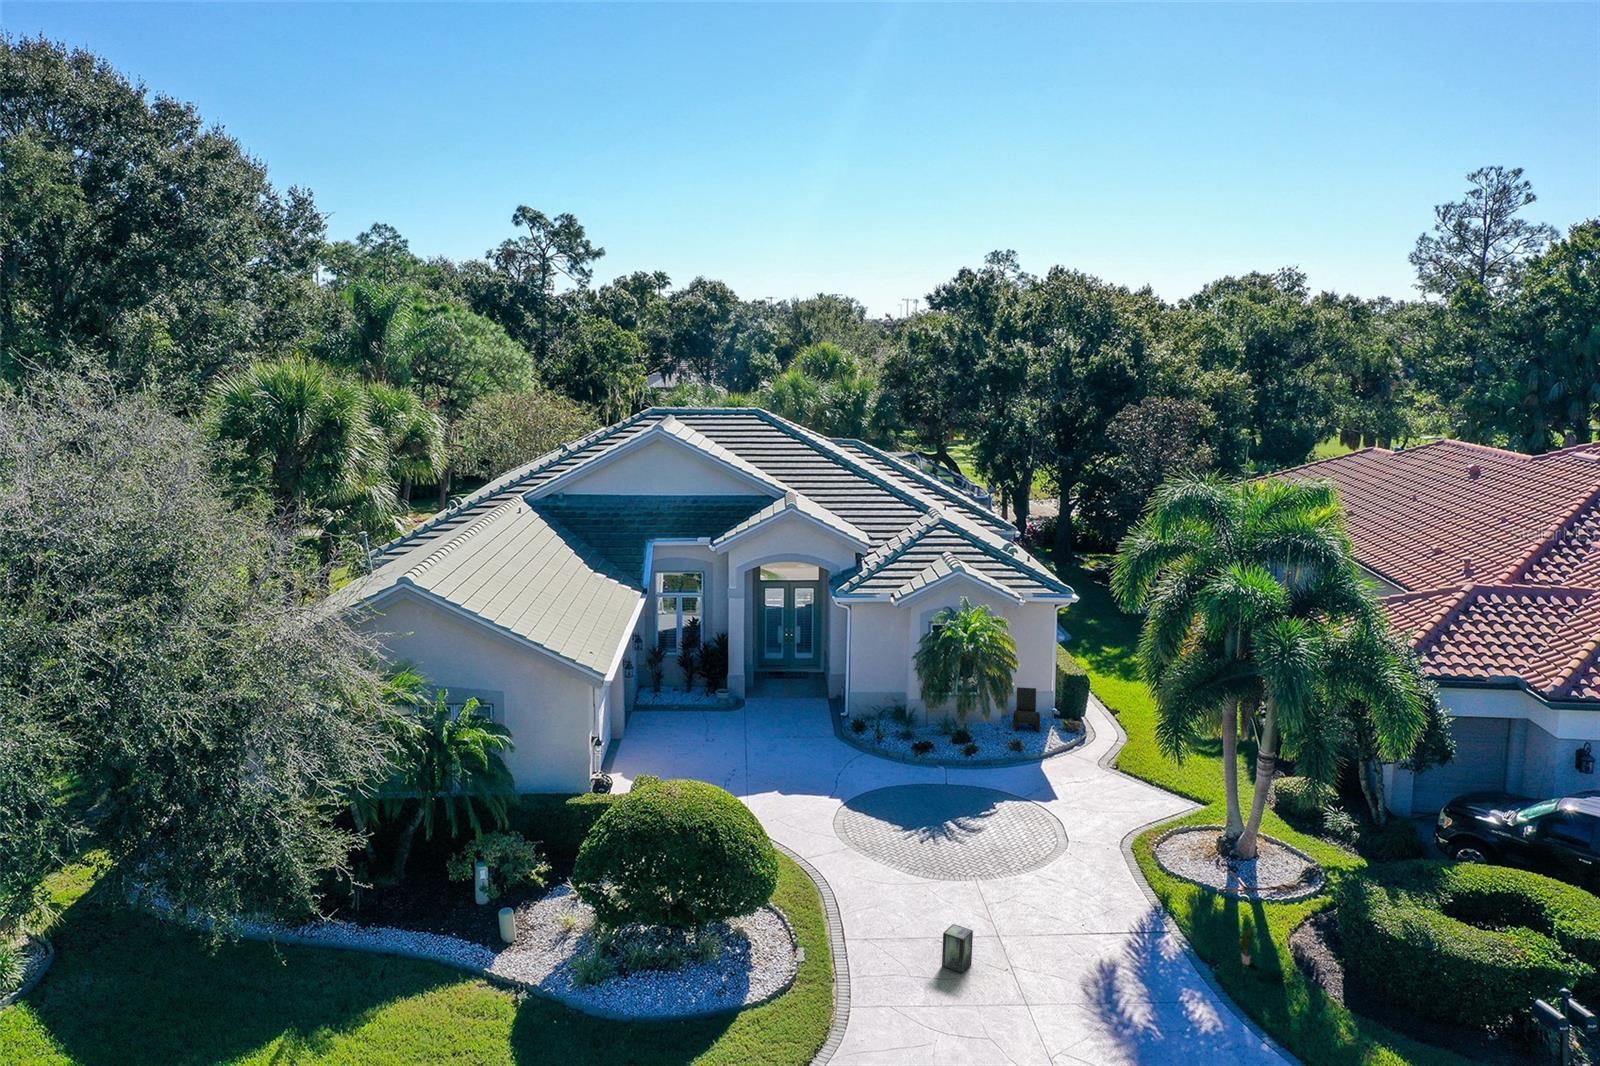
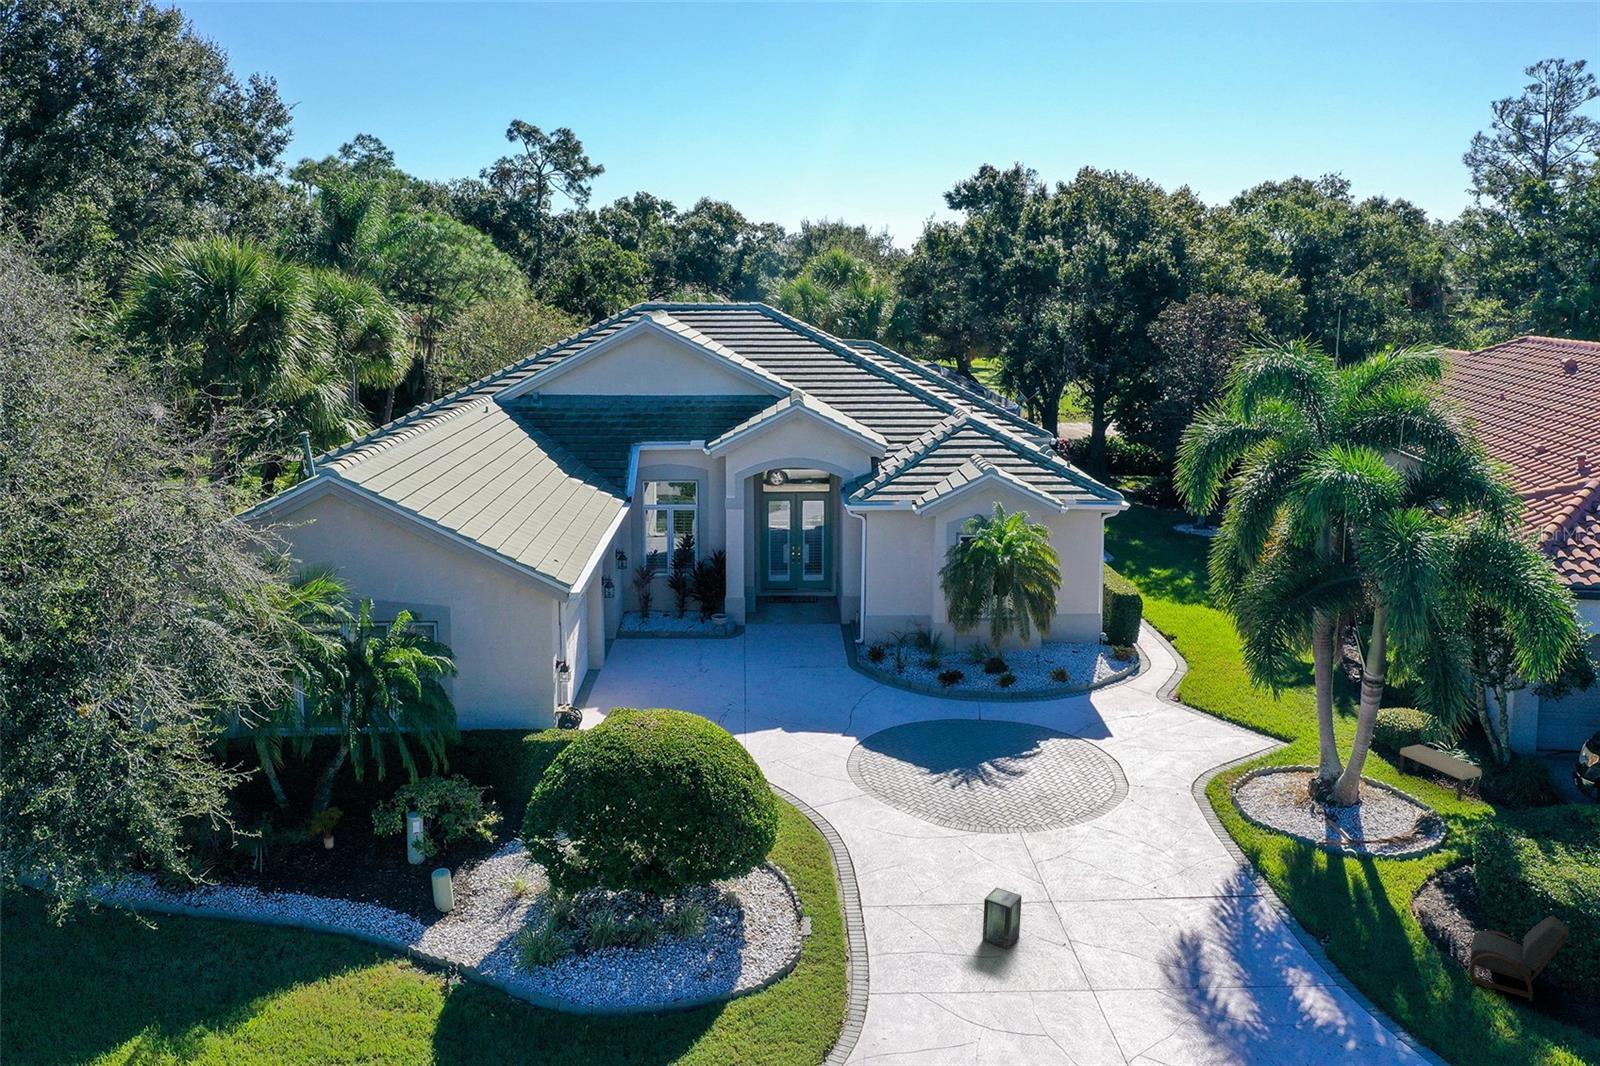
lounge chair: present [1013,687,1040,732] -> present [1470,916,1569,1001]
bench: none [1296,808,1362,856] -> present [1399,744,1482,801]
potted plant: present [1239,926,1254,965] -> present [309,807,343,848]

